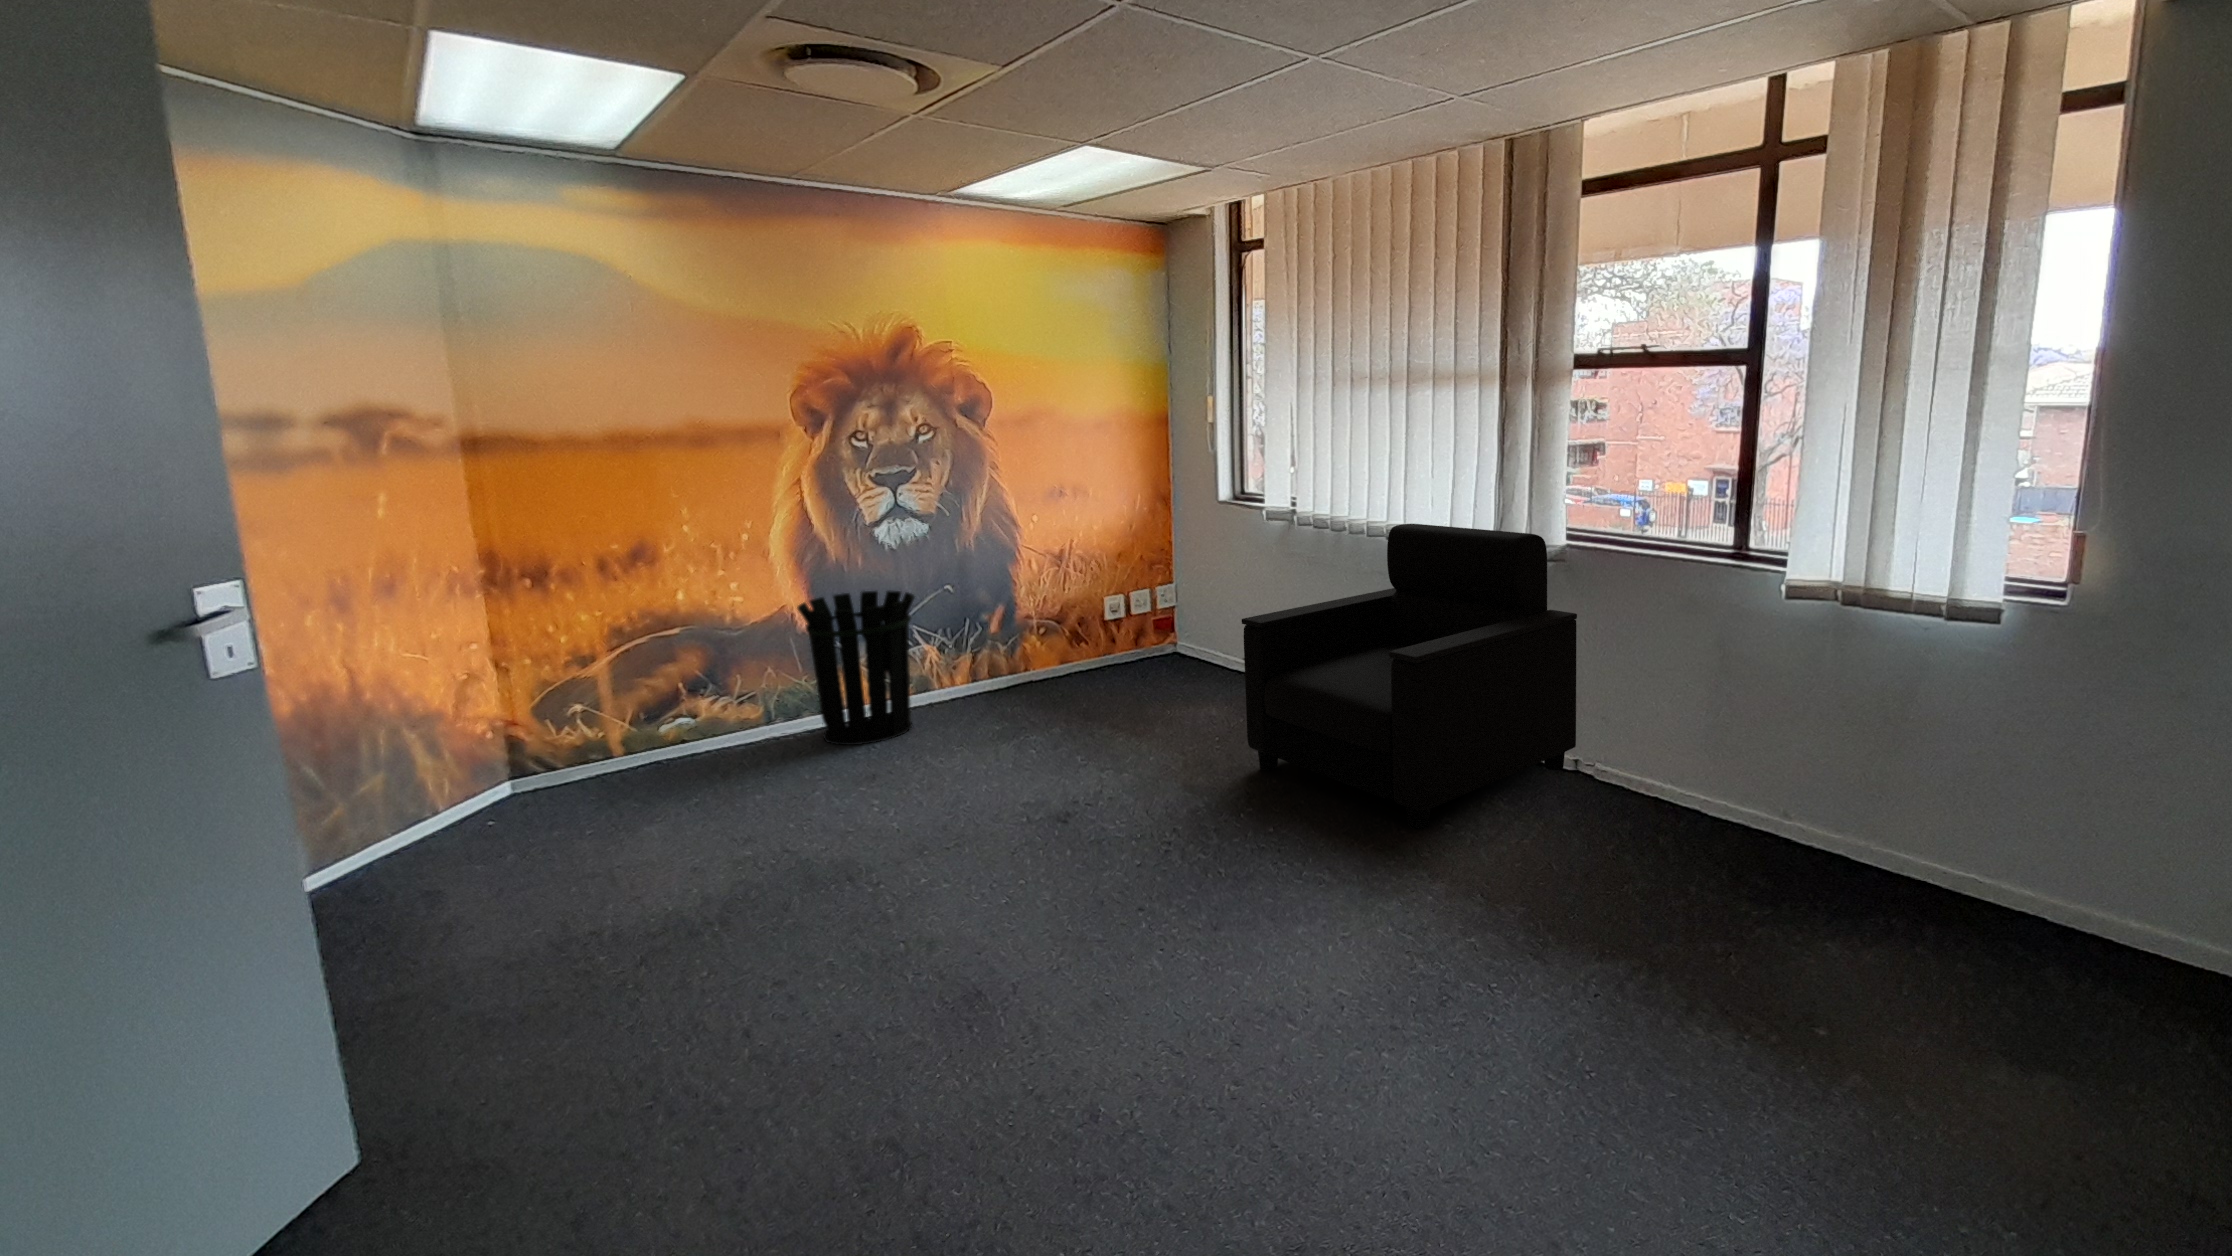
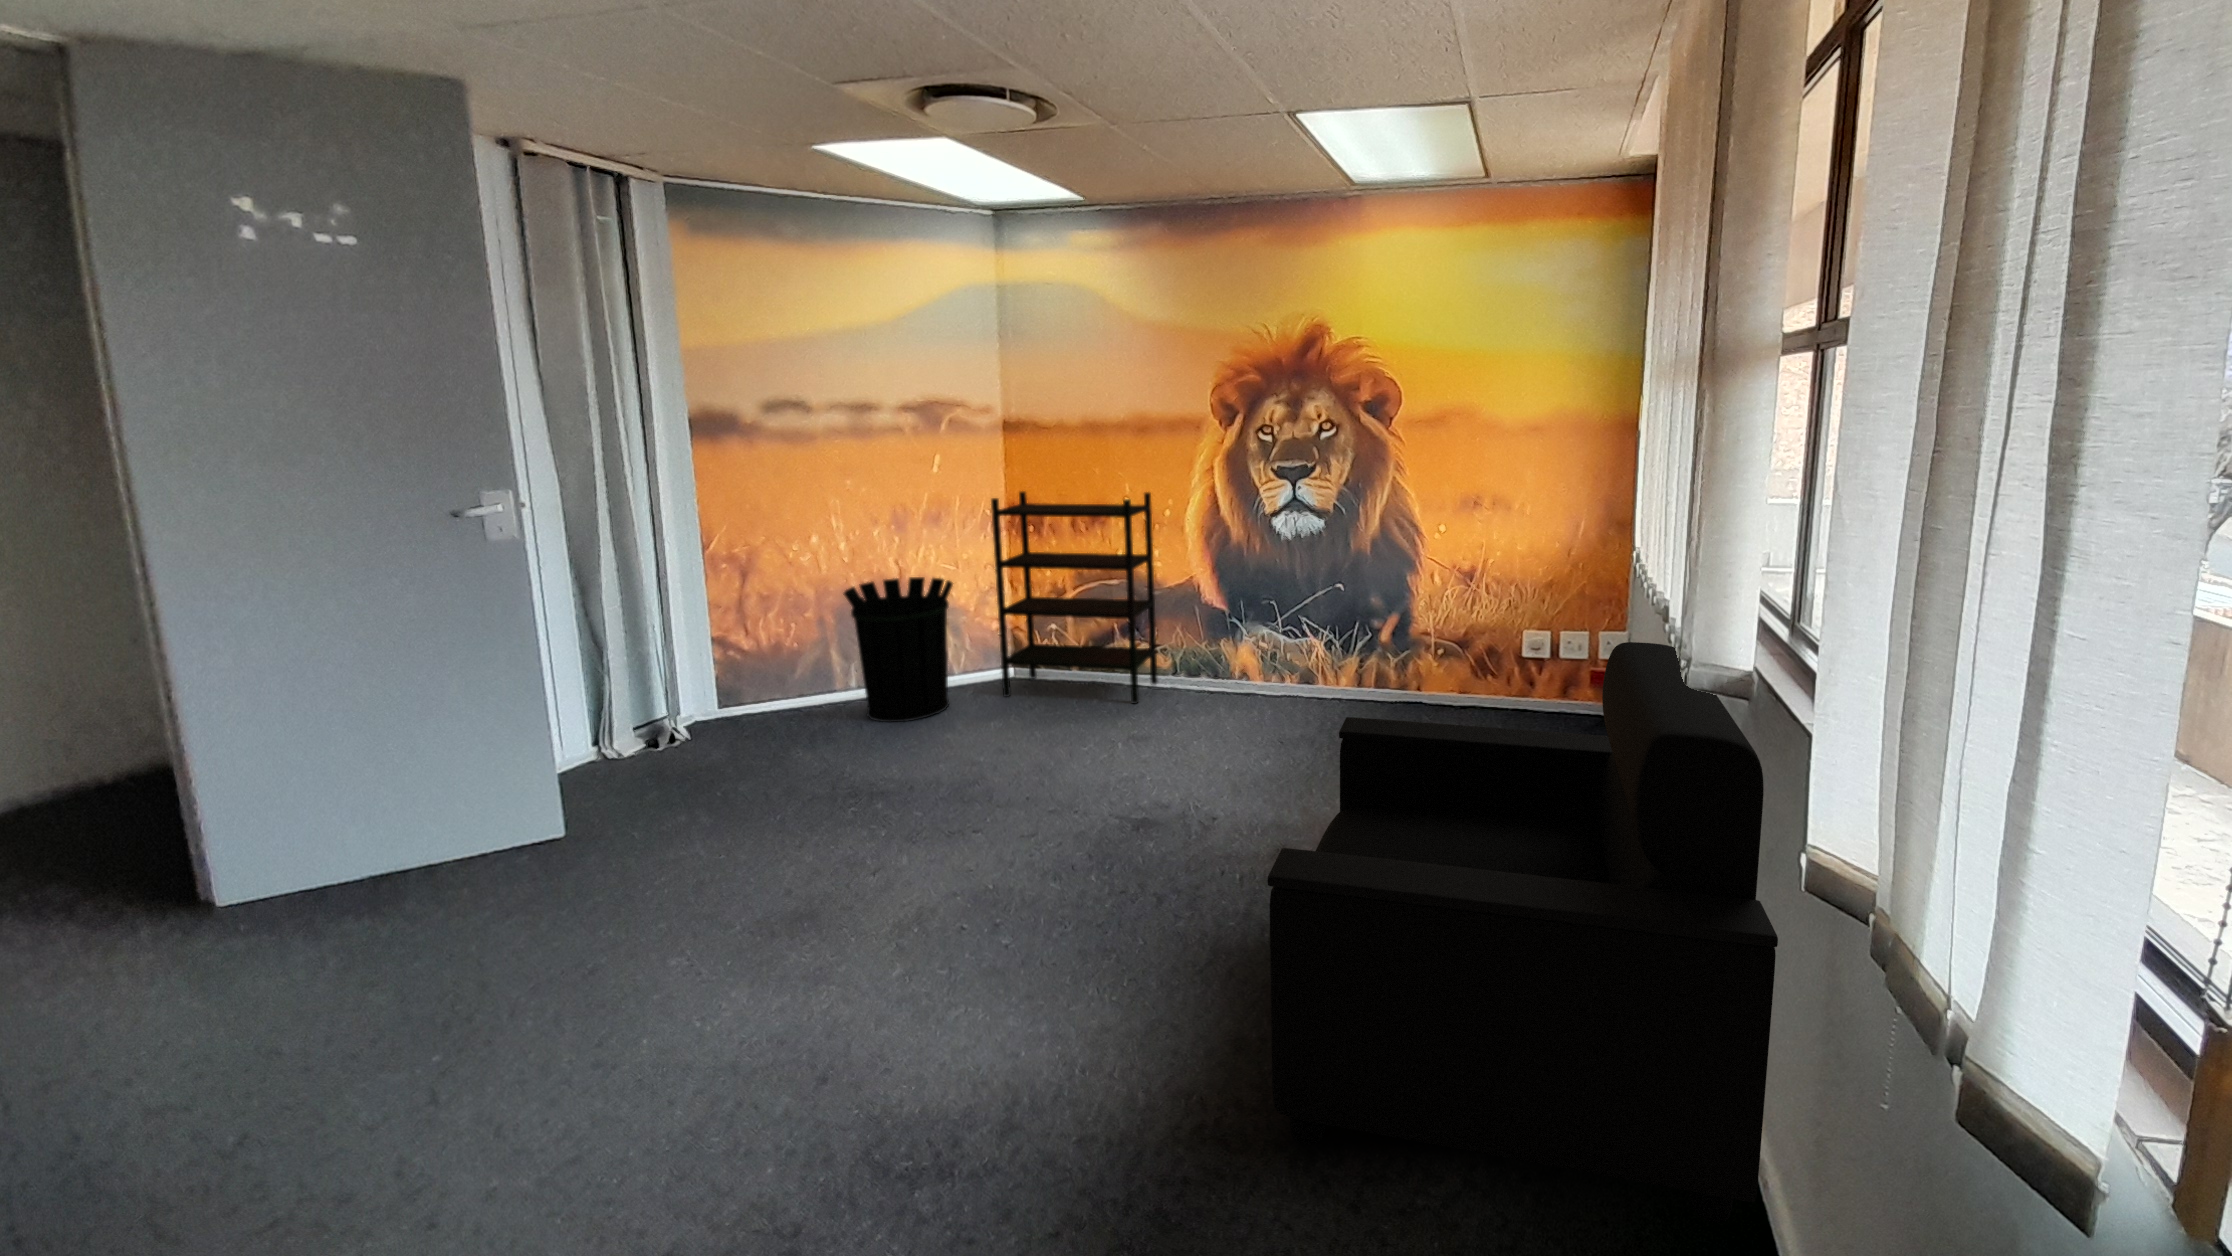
bookshelf: none [519,515,771,807] -> present [991,491,1157,704]
waste bin: present [797,591,915,745] -> present [843,577,953,722]

